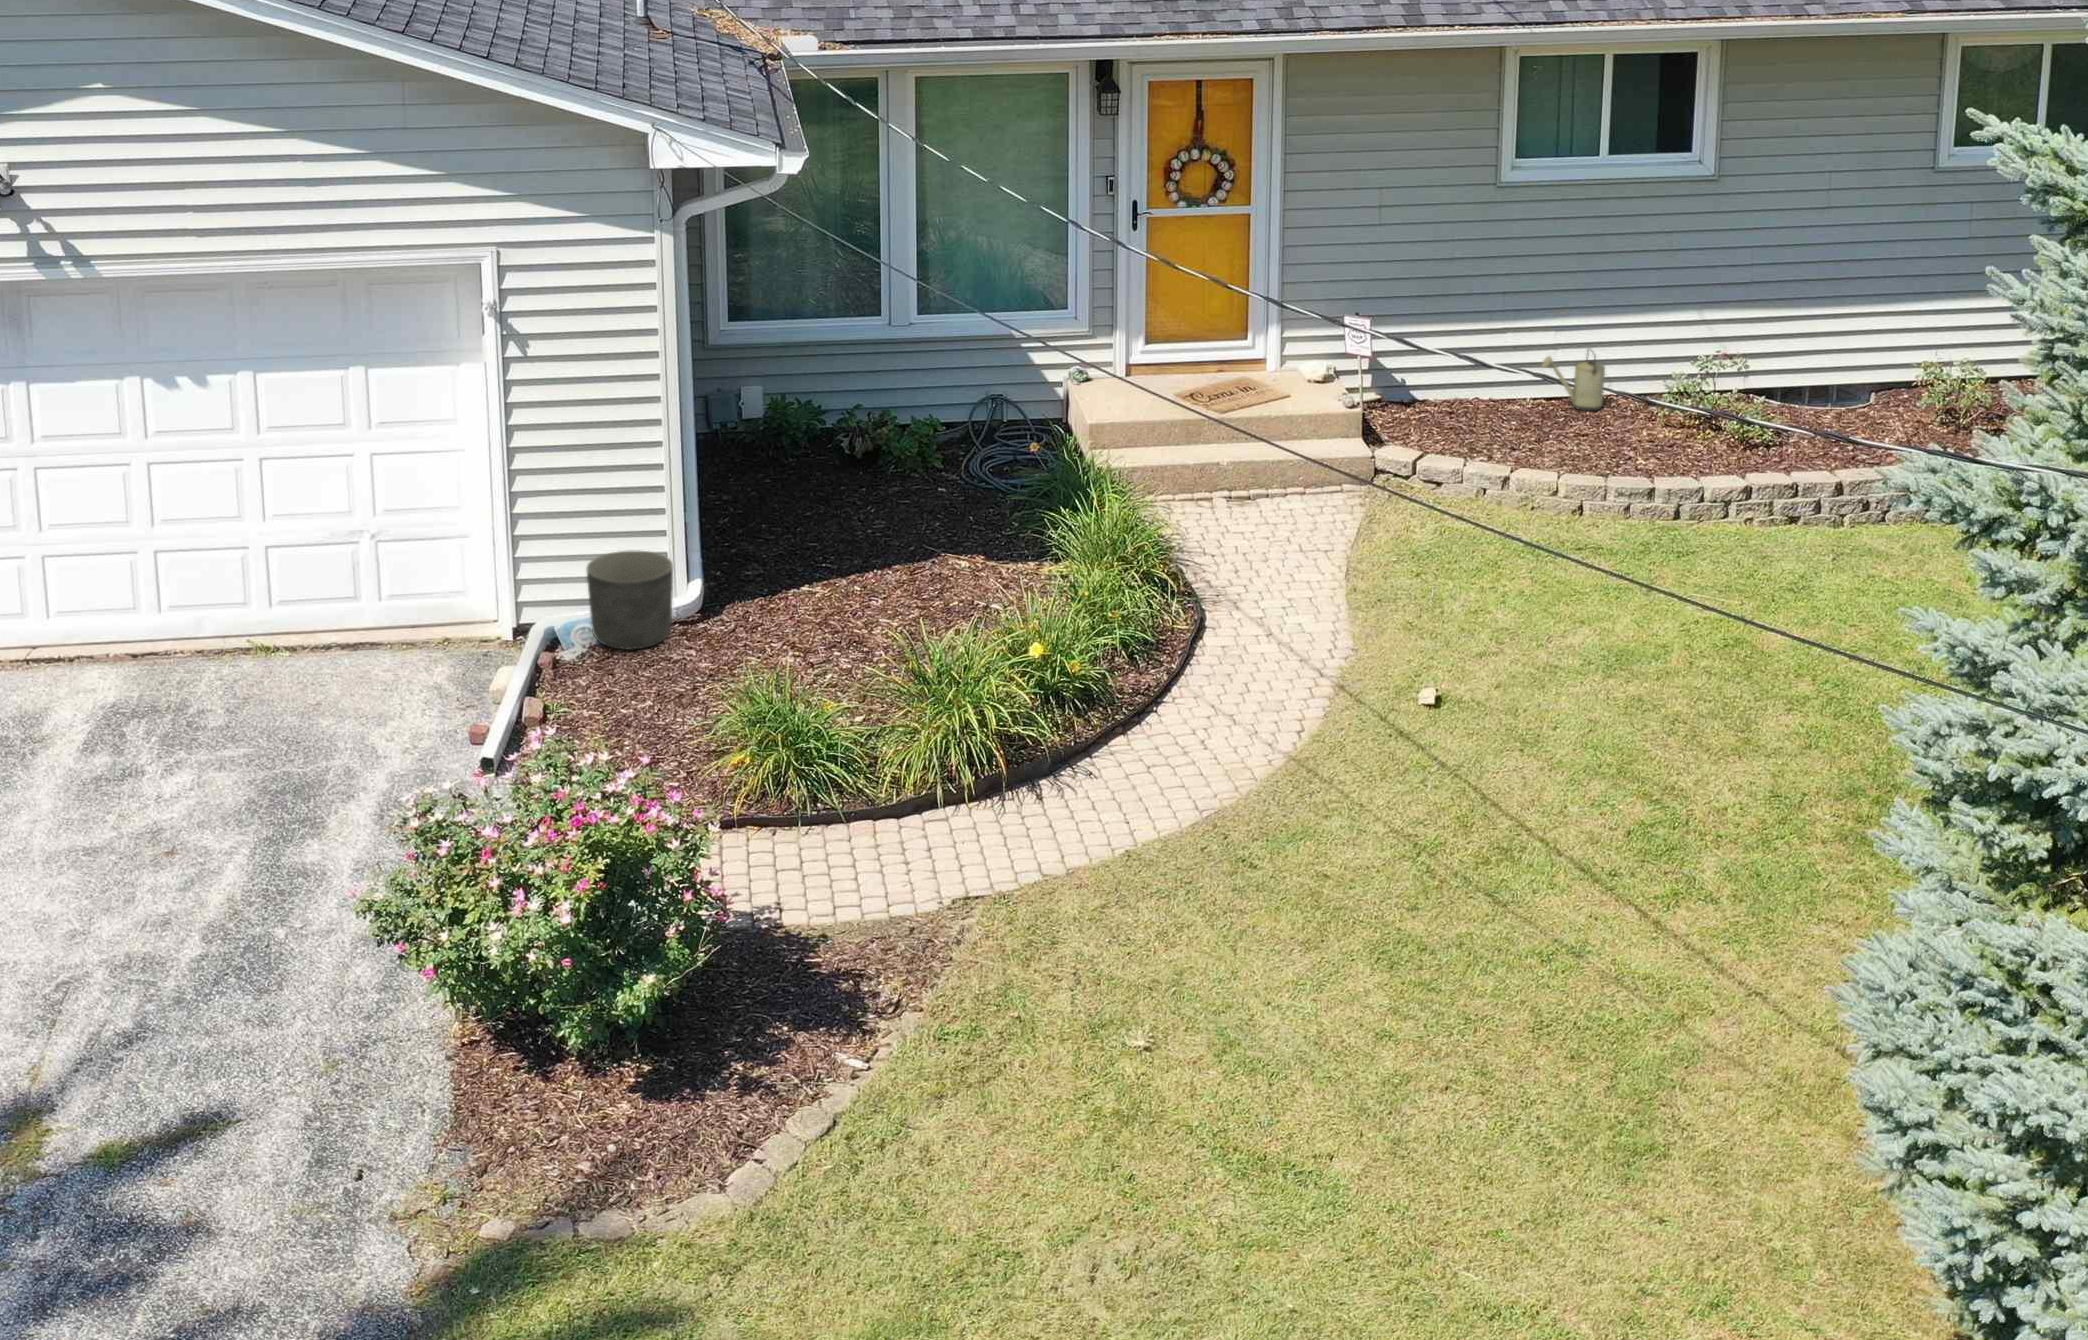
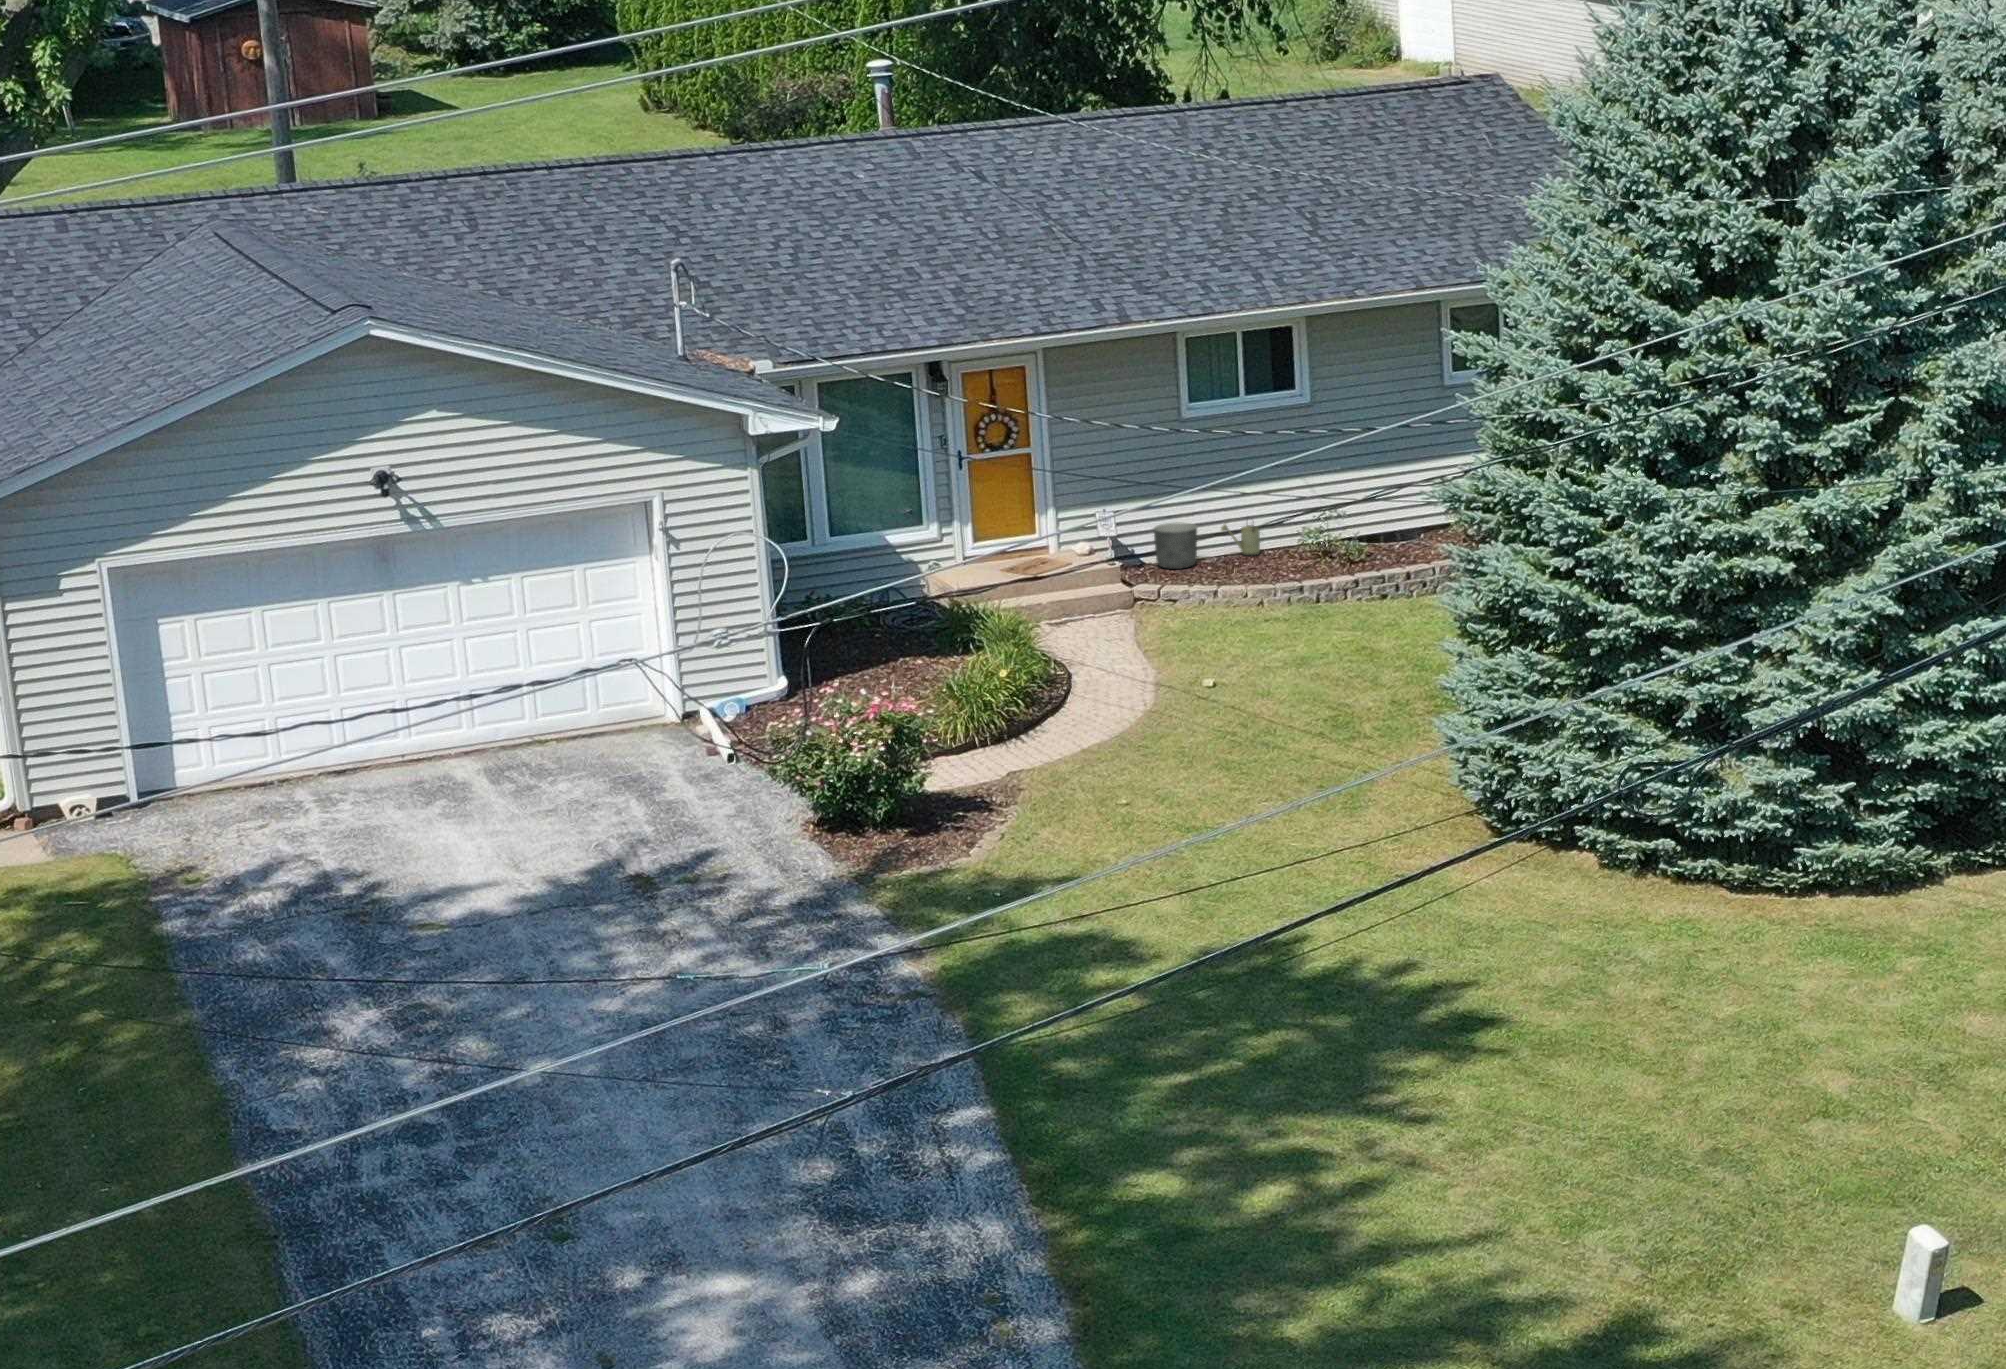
planter: present [586,550,673,650] -> present [1154,523,1197,569]

